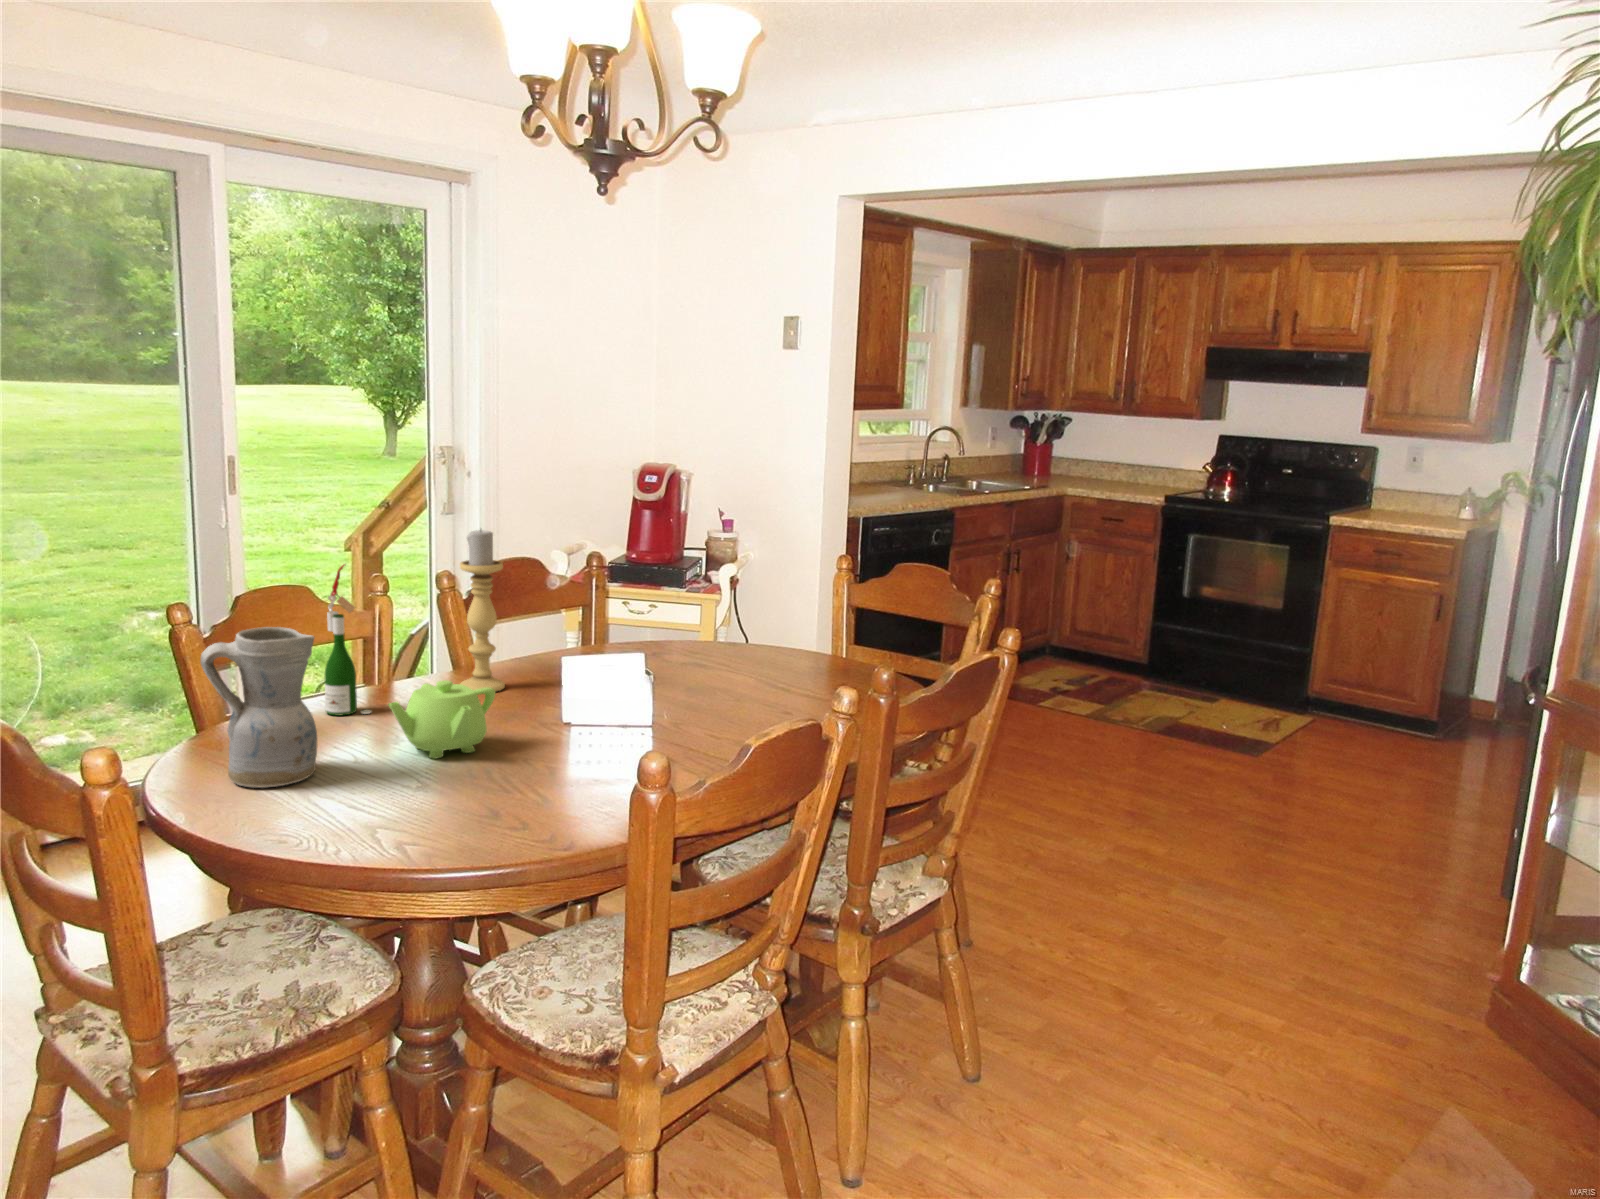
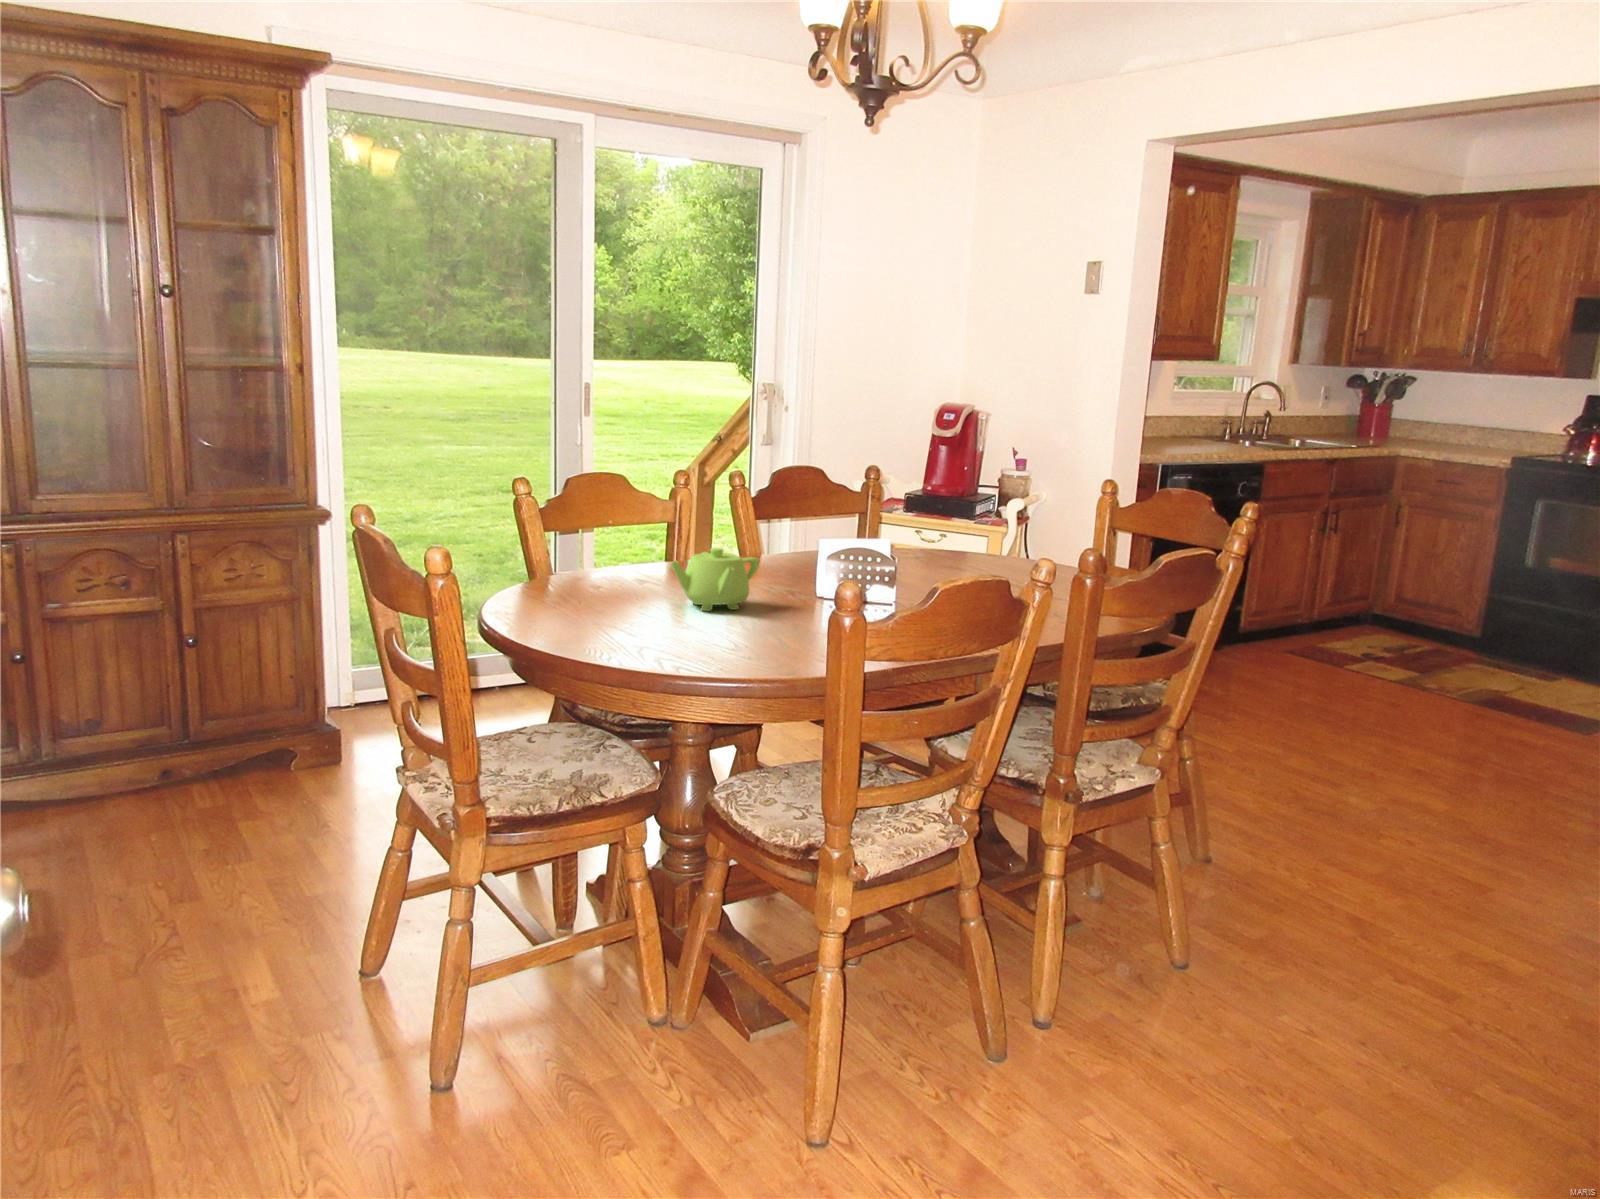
candle holder: present [460,529,505,691] -> none [743,431,783,574]
wine bottle: present [325,564,371,716] -> none [631,452,666,580]
ceramic pitcher: present [201,627,317,788] -> none [527,491,612,618]

